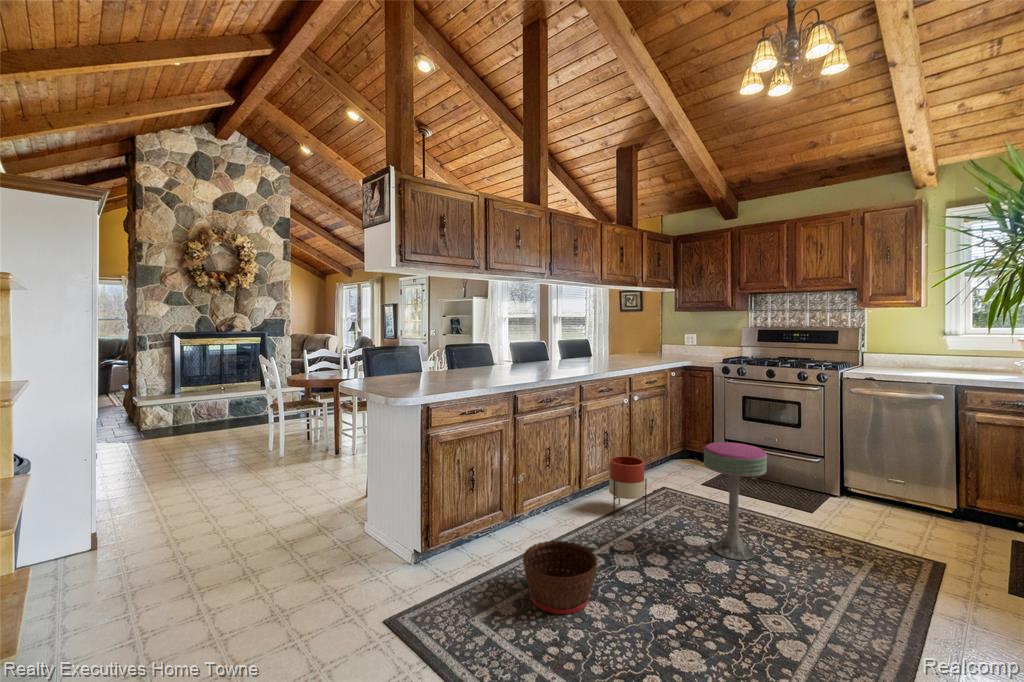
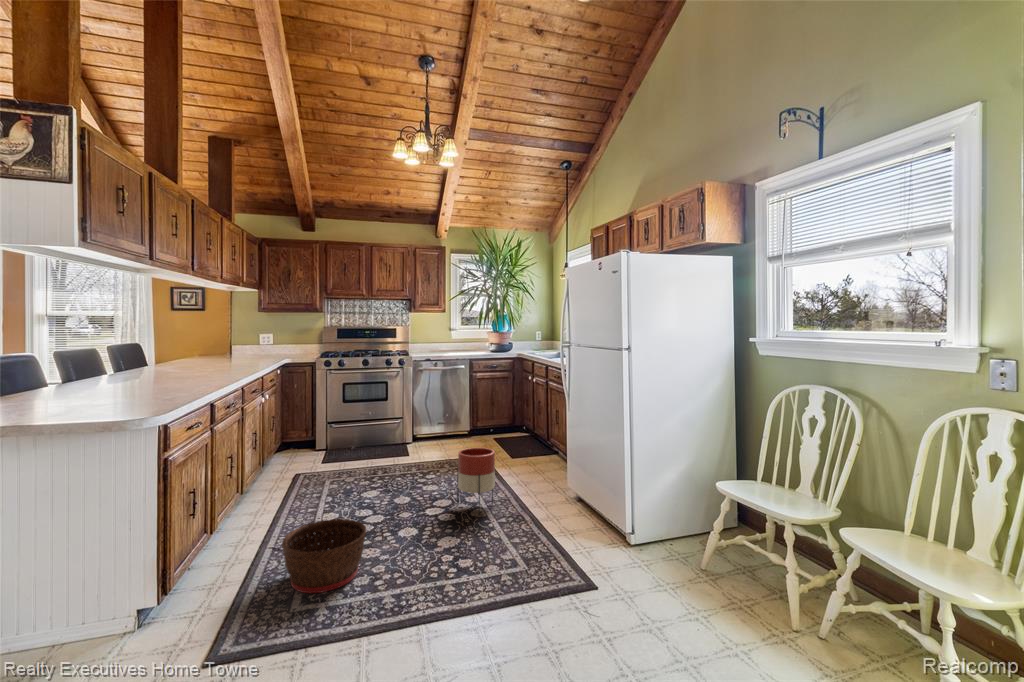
bar stool: present [704,442,767,560] -> none [378,406,424,497]
planter: present [609,456,647,516] -> present [457,448,495,515]

